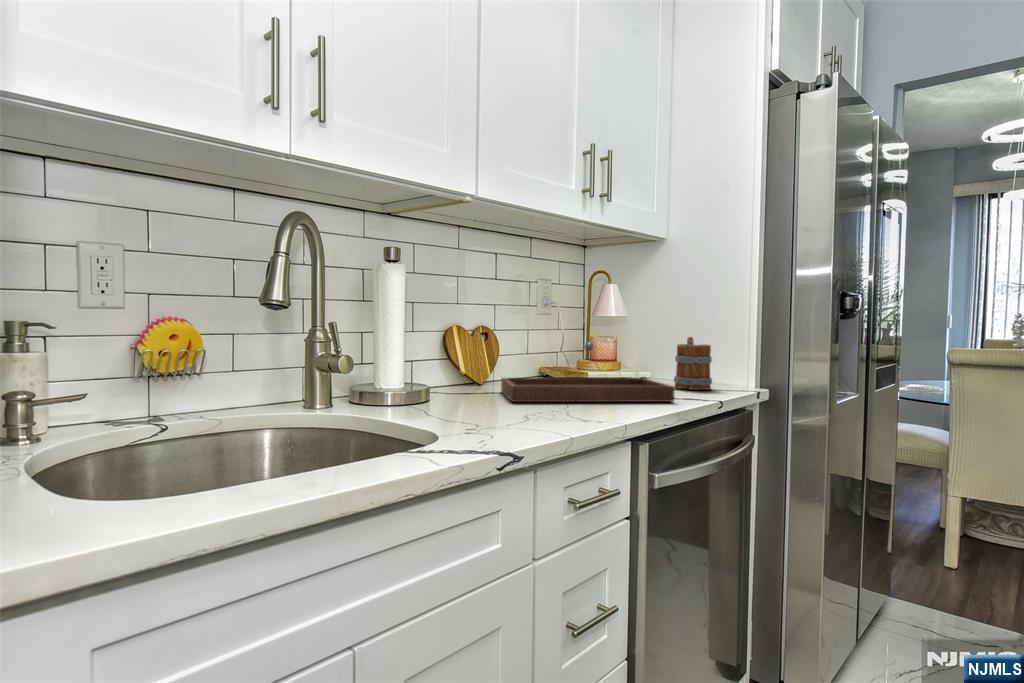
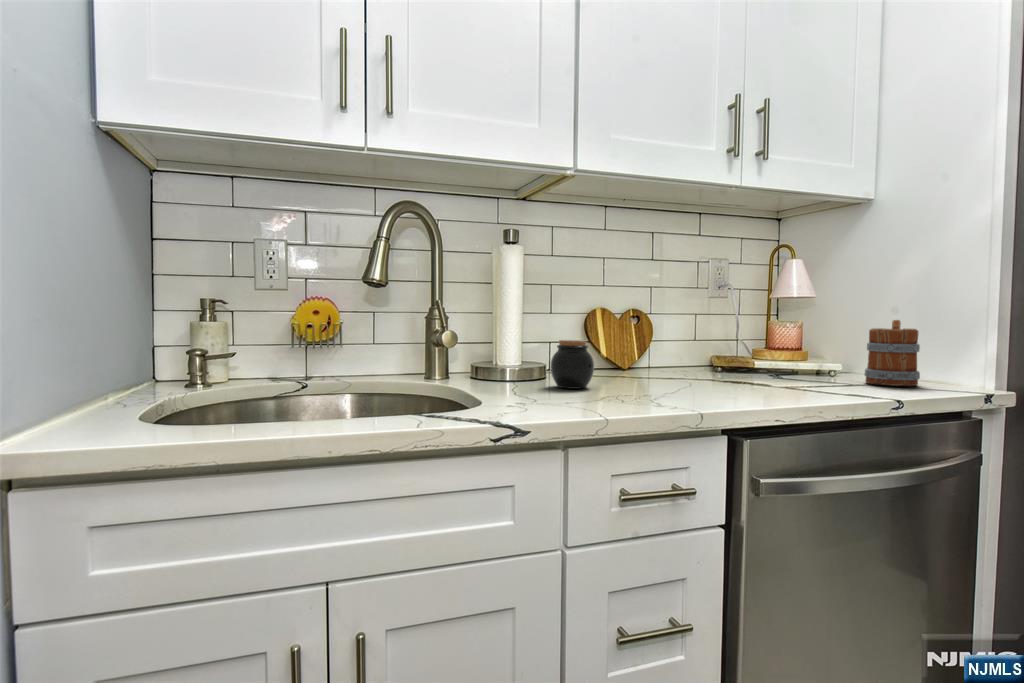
tray: present [501,343,674,402] -> none [621,324,826,395]
jar: none [455,361,497,409] -> present [551,340,594,389]

